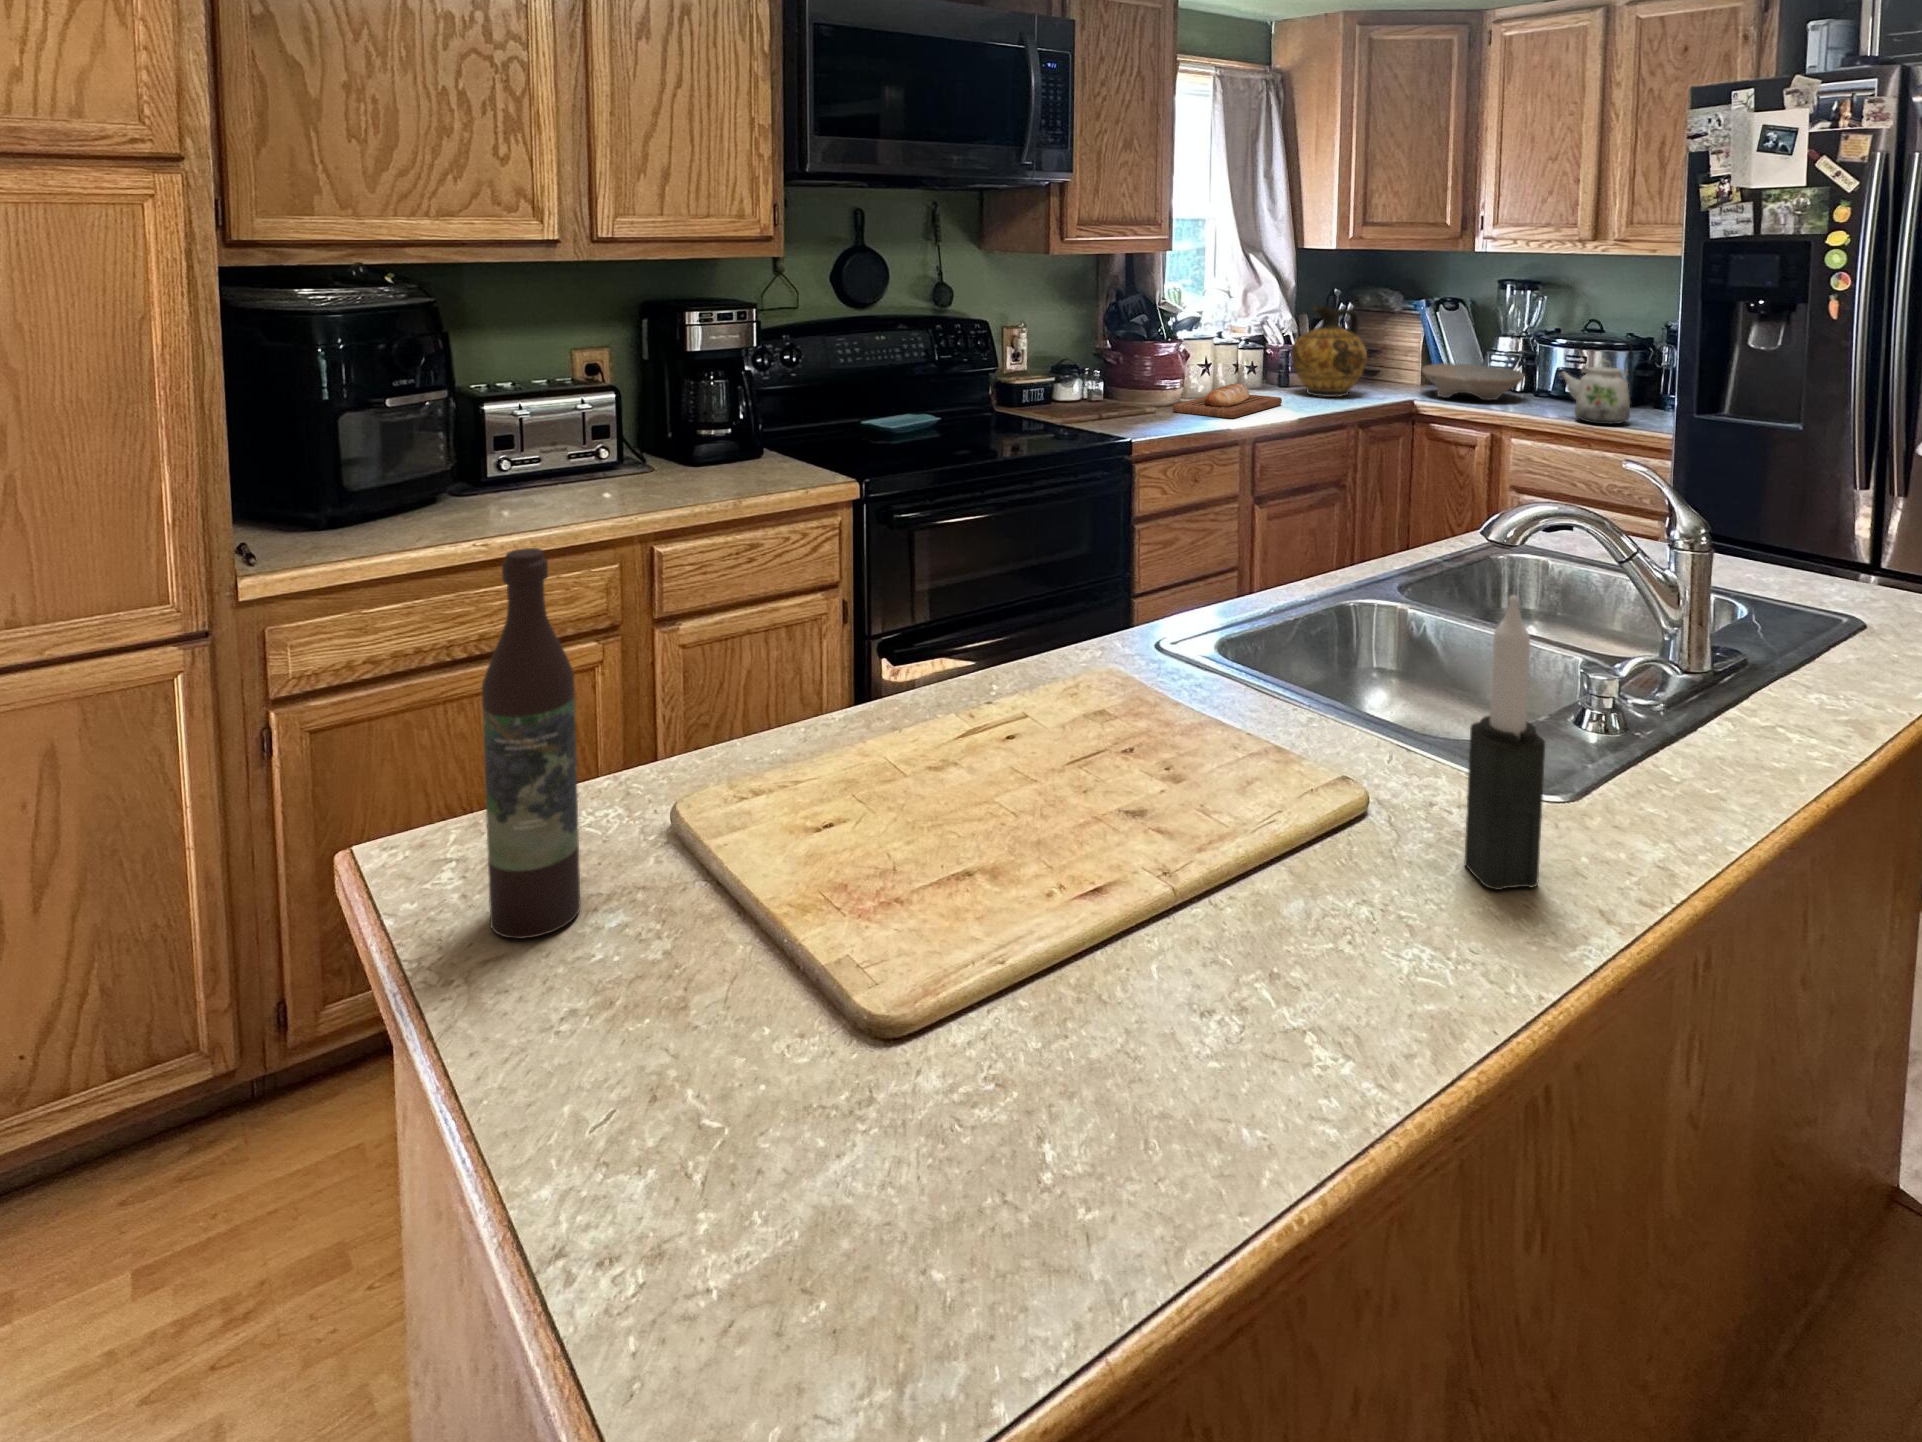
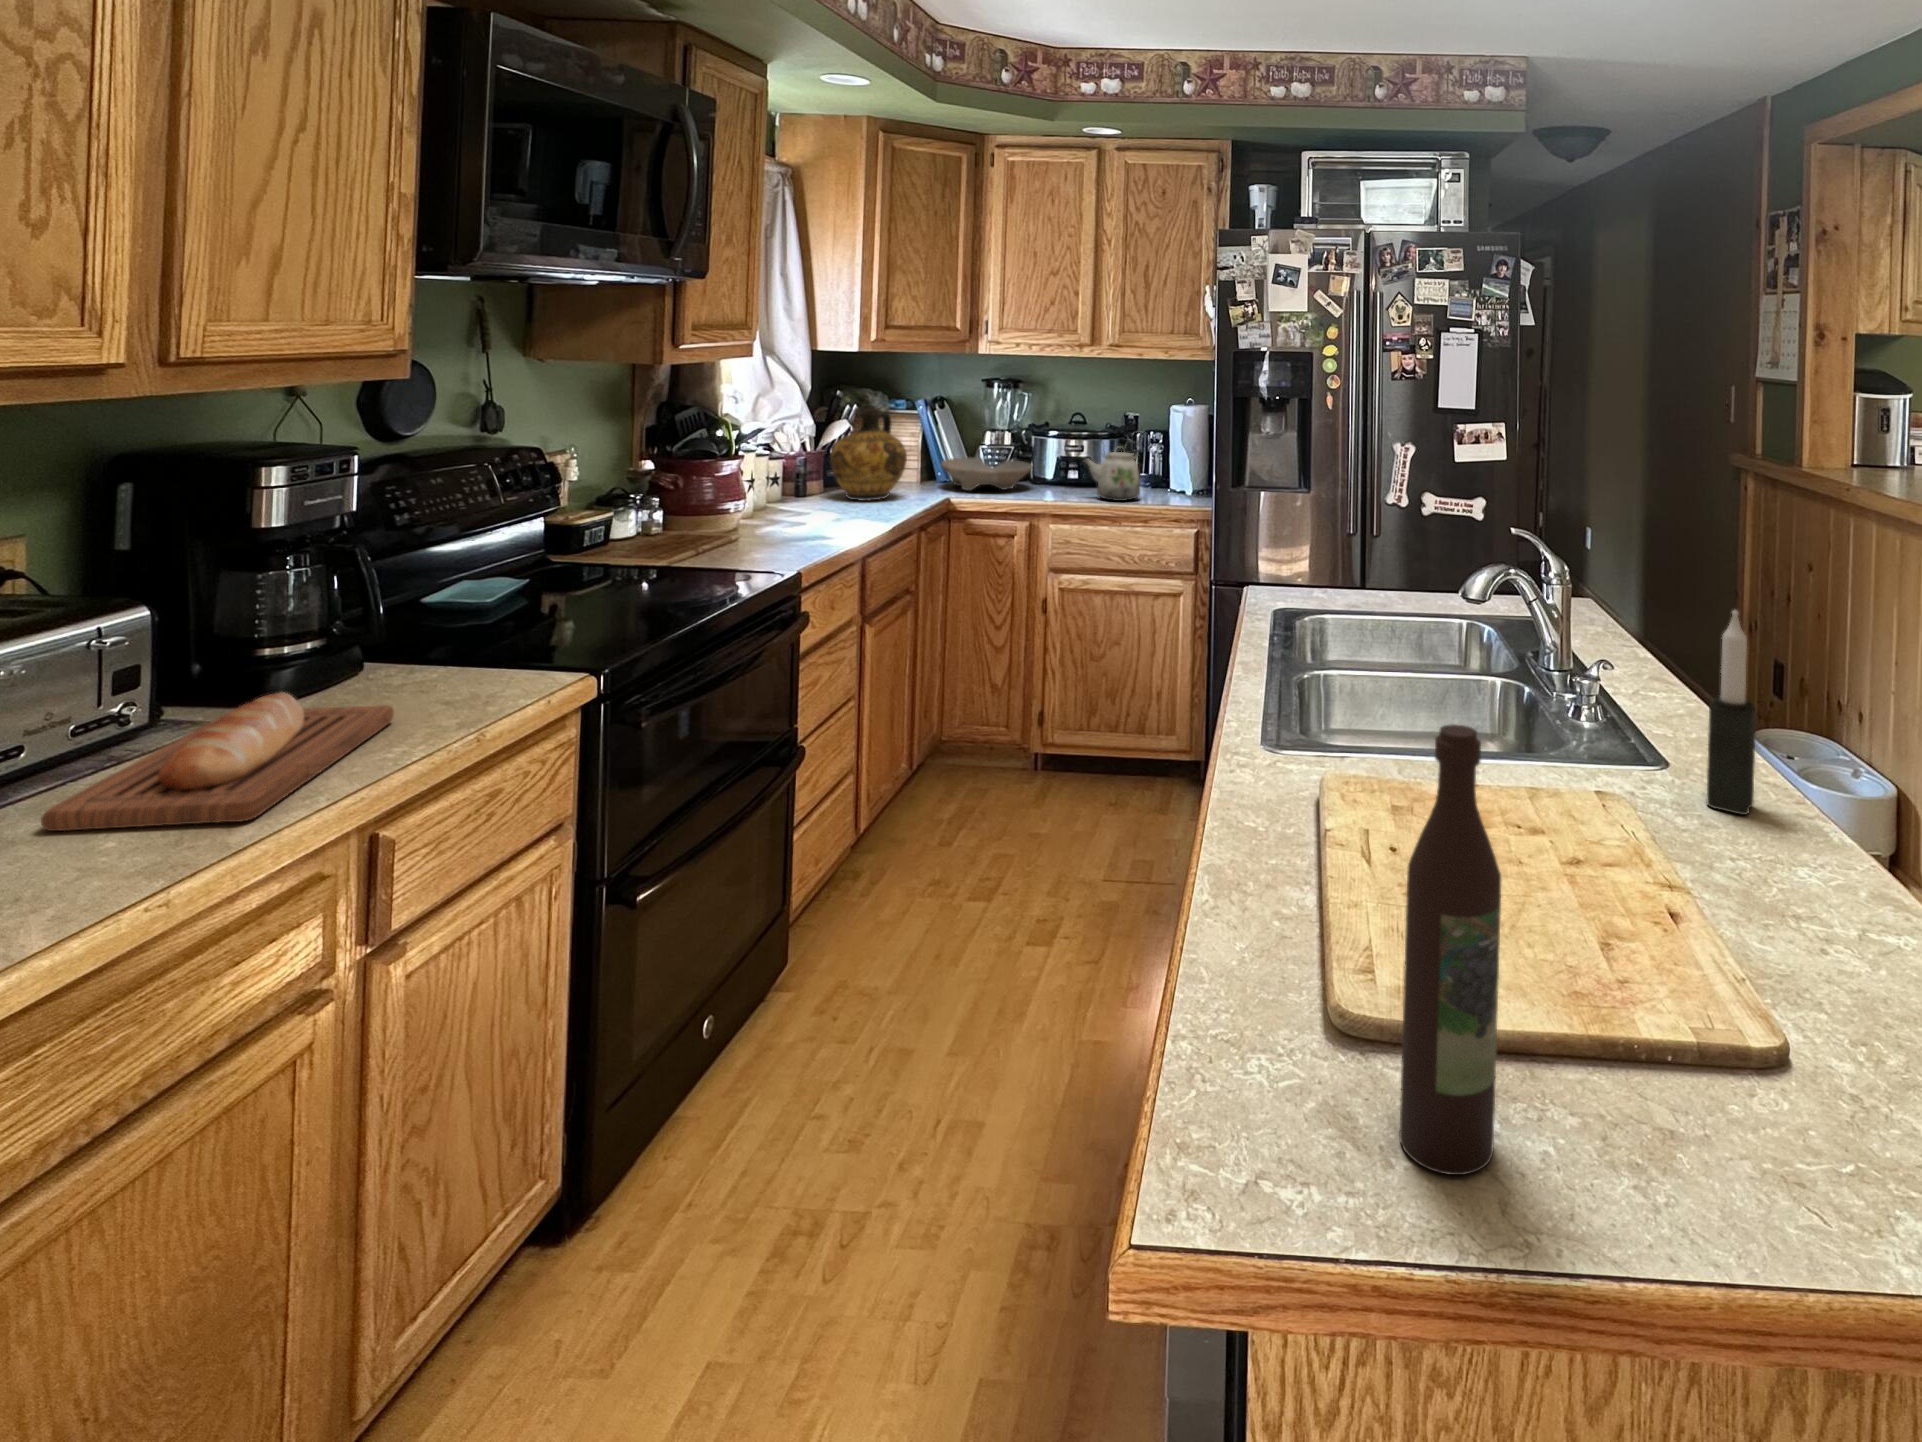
bread loaf: present [1173,384,1282,418] -> present [41,693,394,831]

